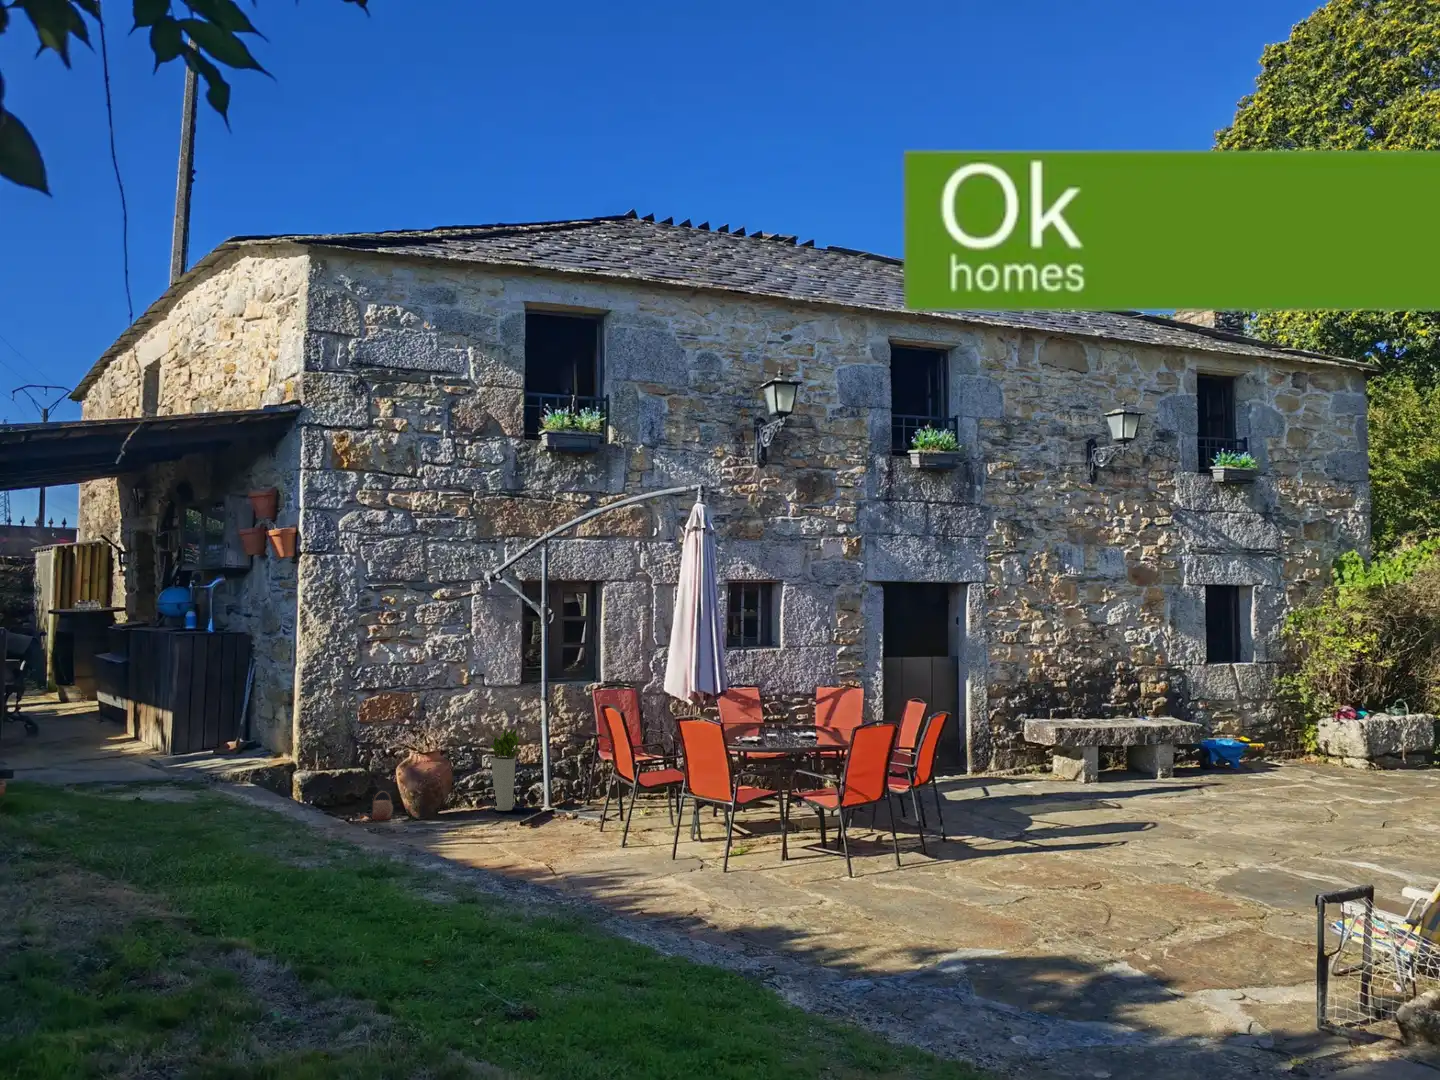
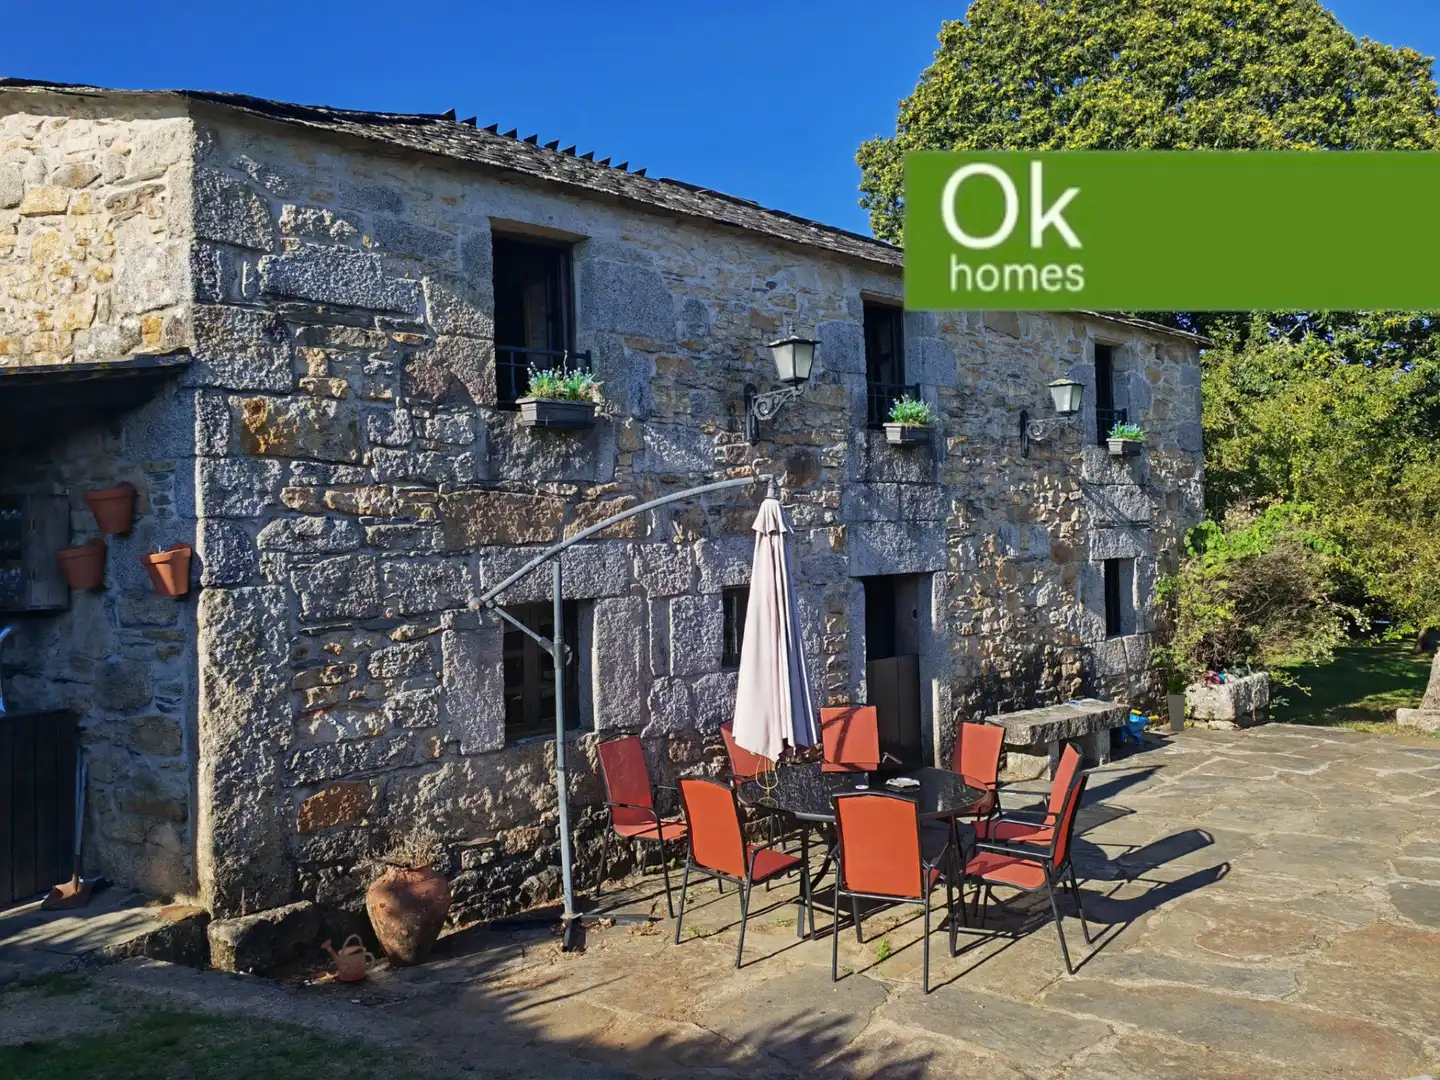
planter: present [491,728,521,811] -> present [1166,673,1188,731]

